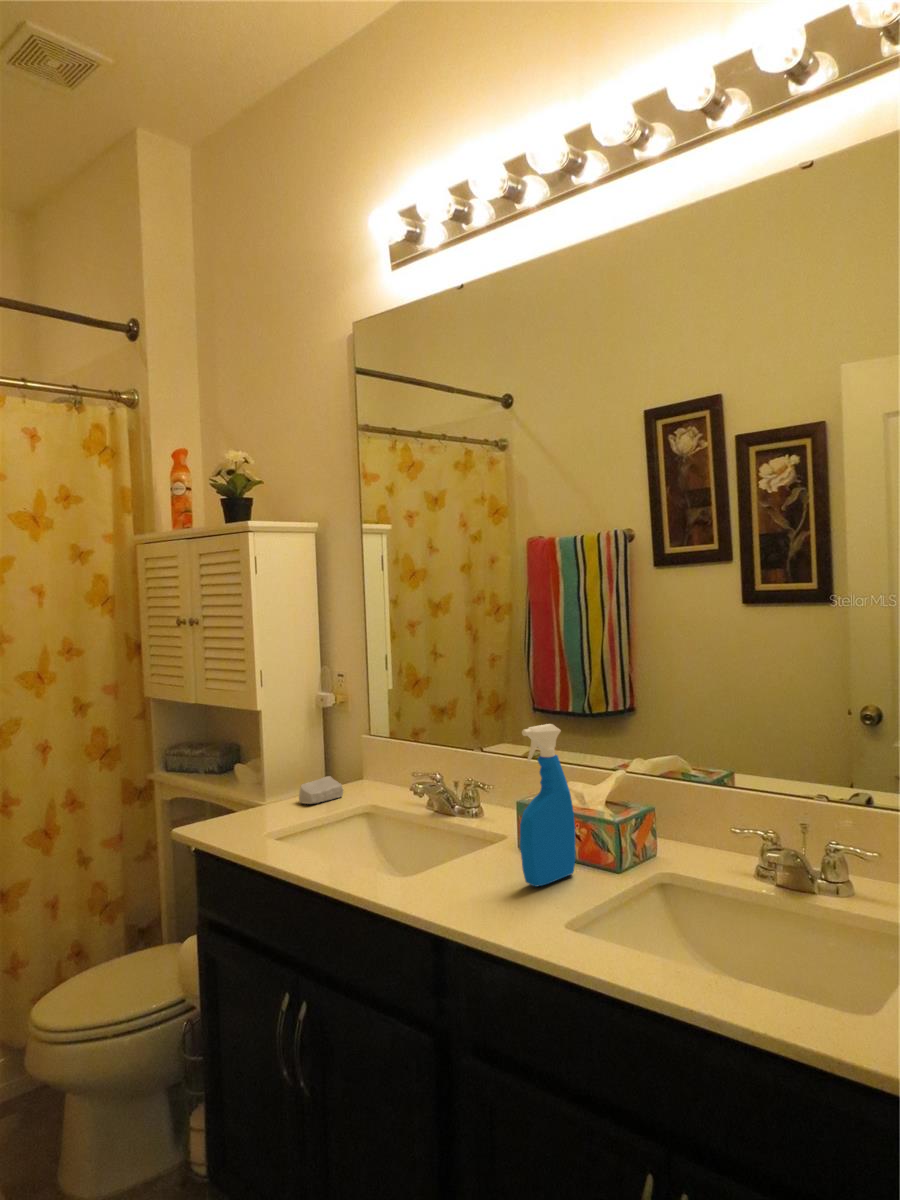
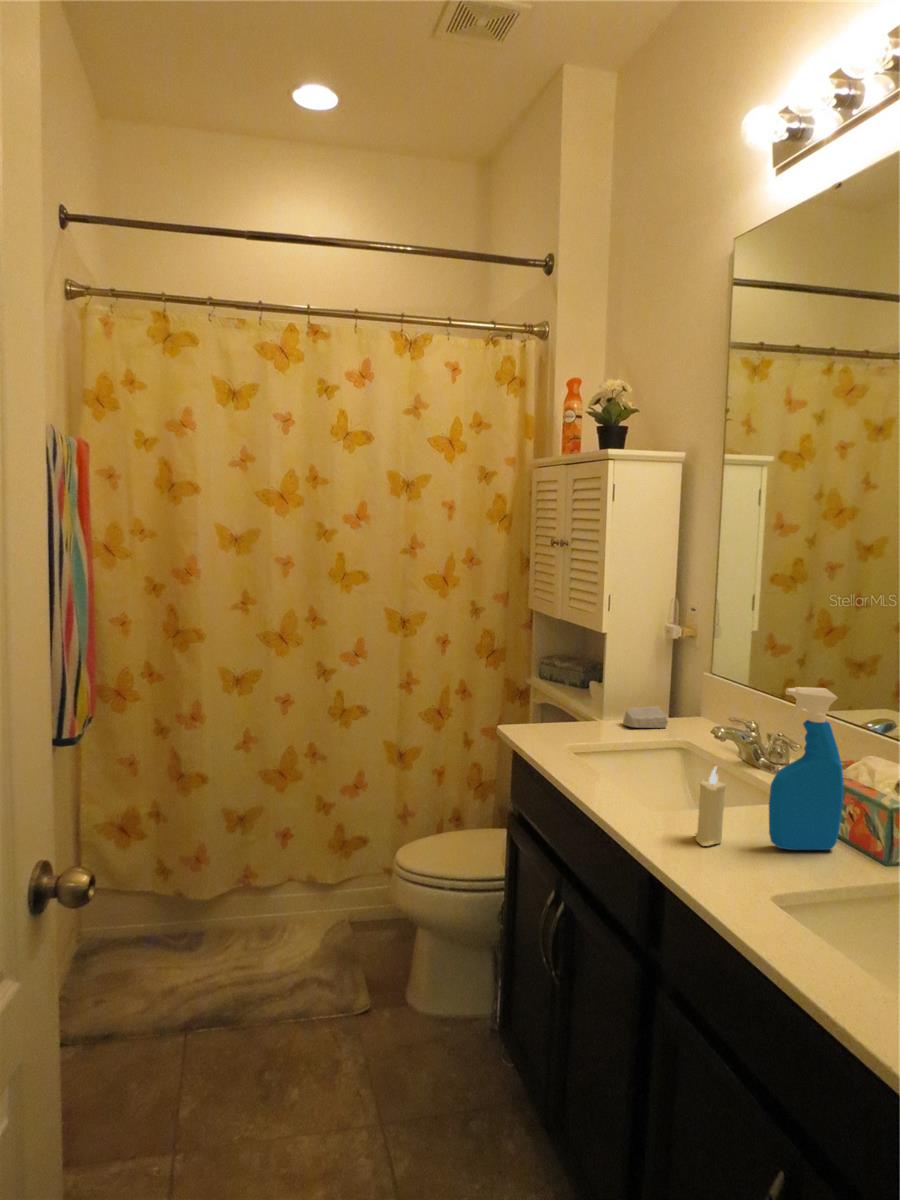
candle: none [456,821,485,907] -> present [695,766,726,846]

